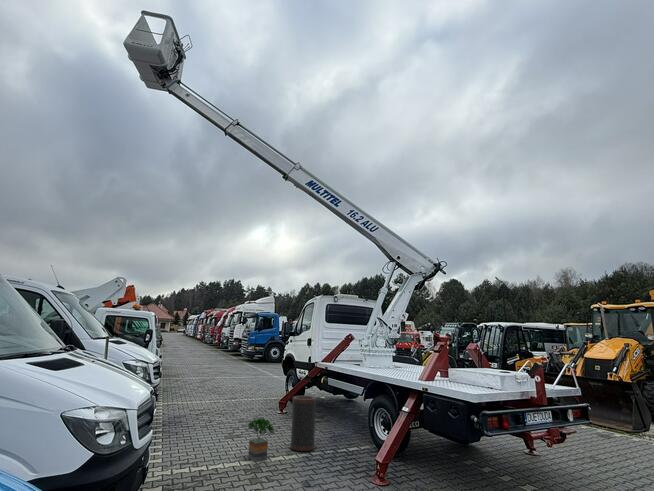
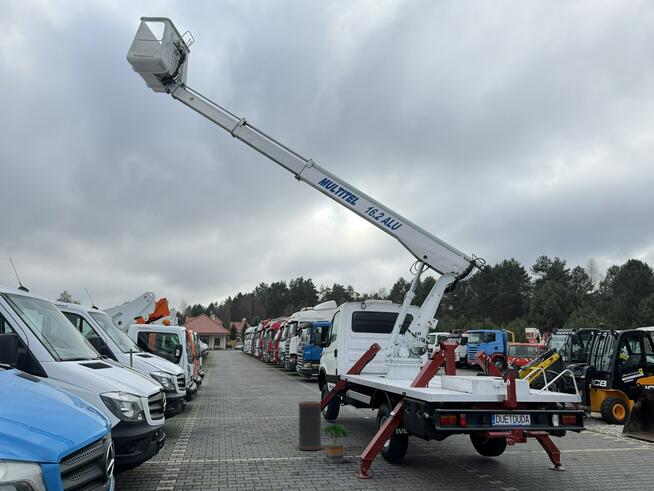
potted tree: present [248,419,274,462] -> present [324,425,348,463]

